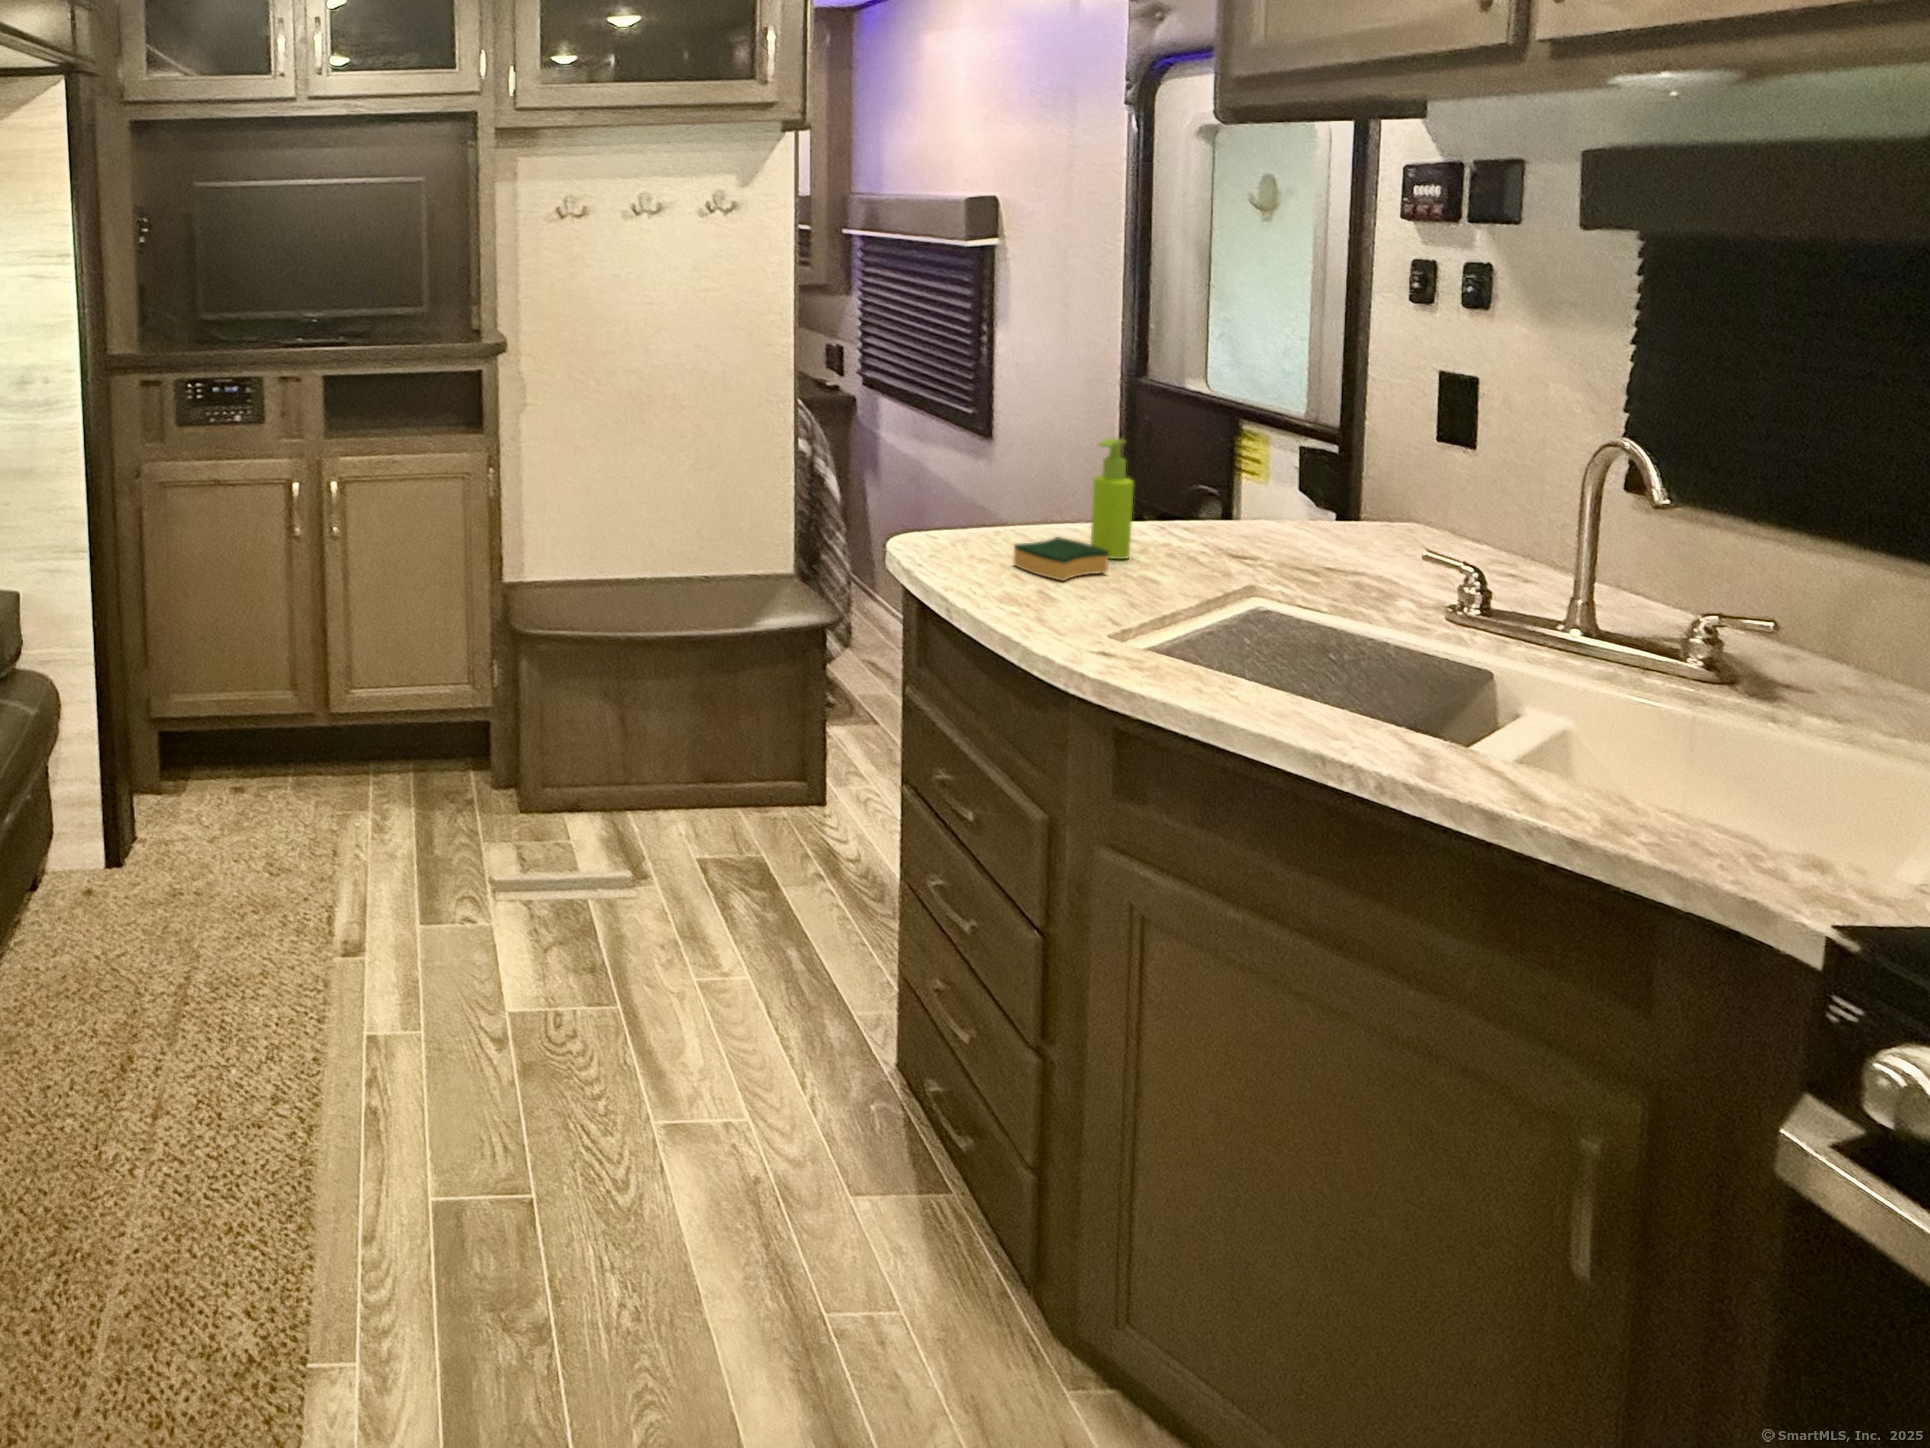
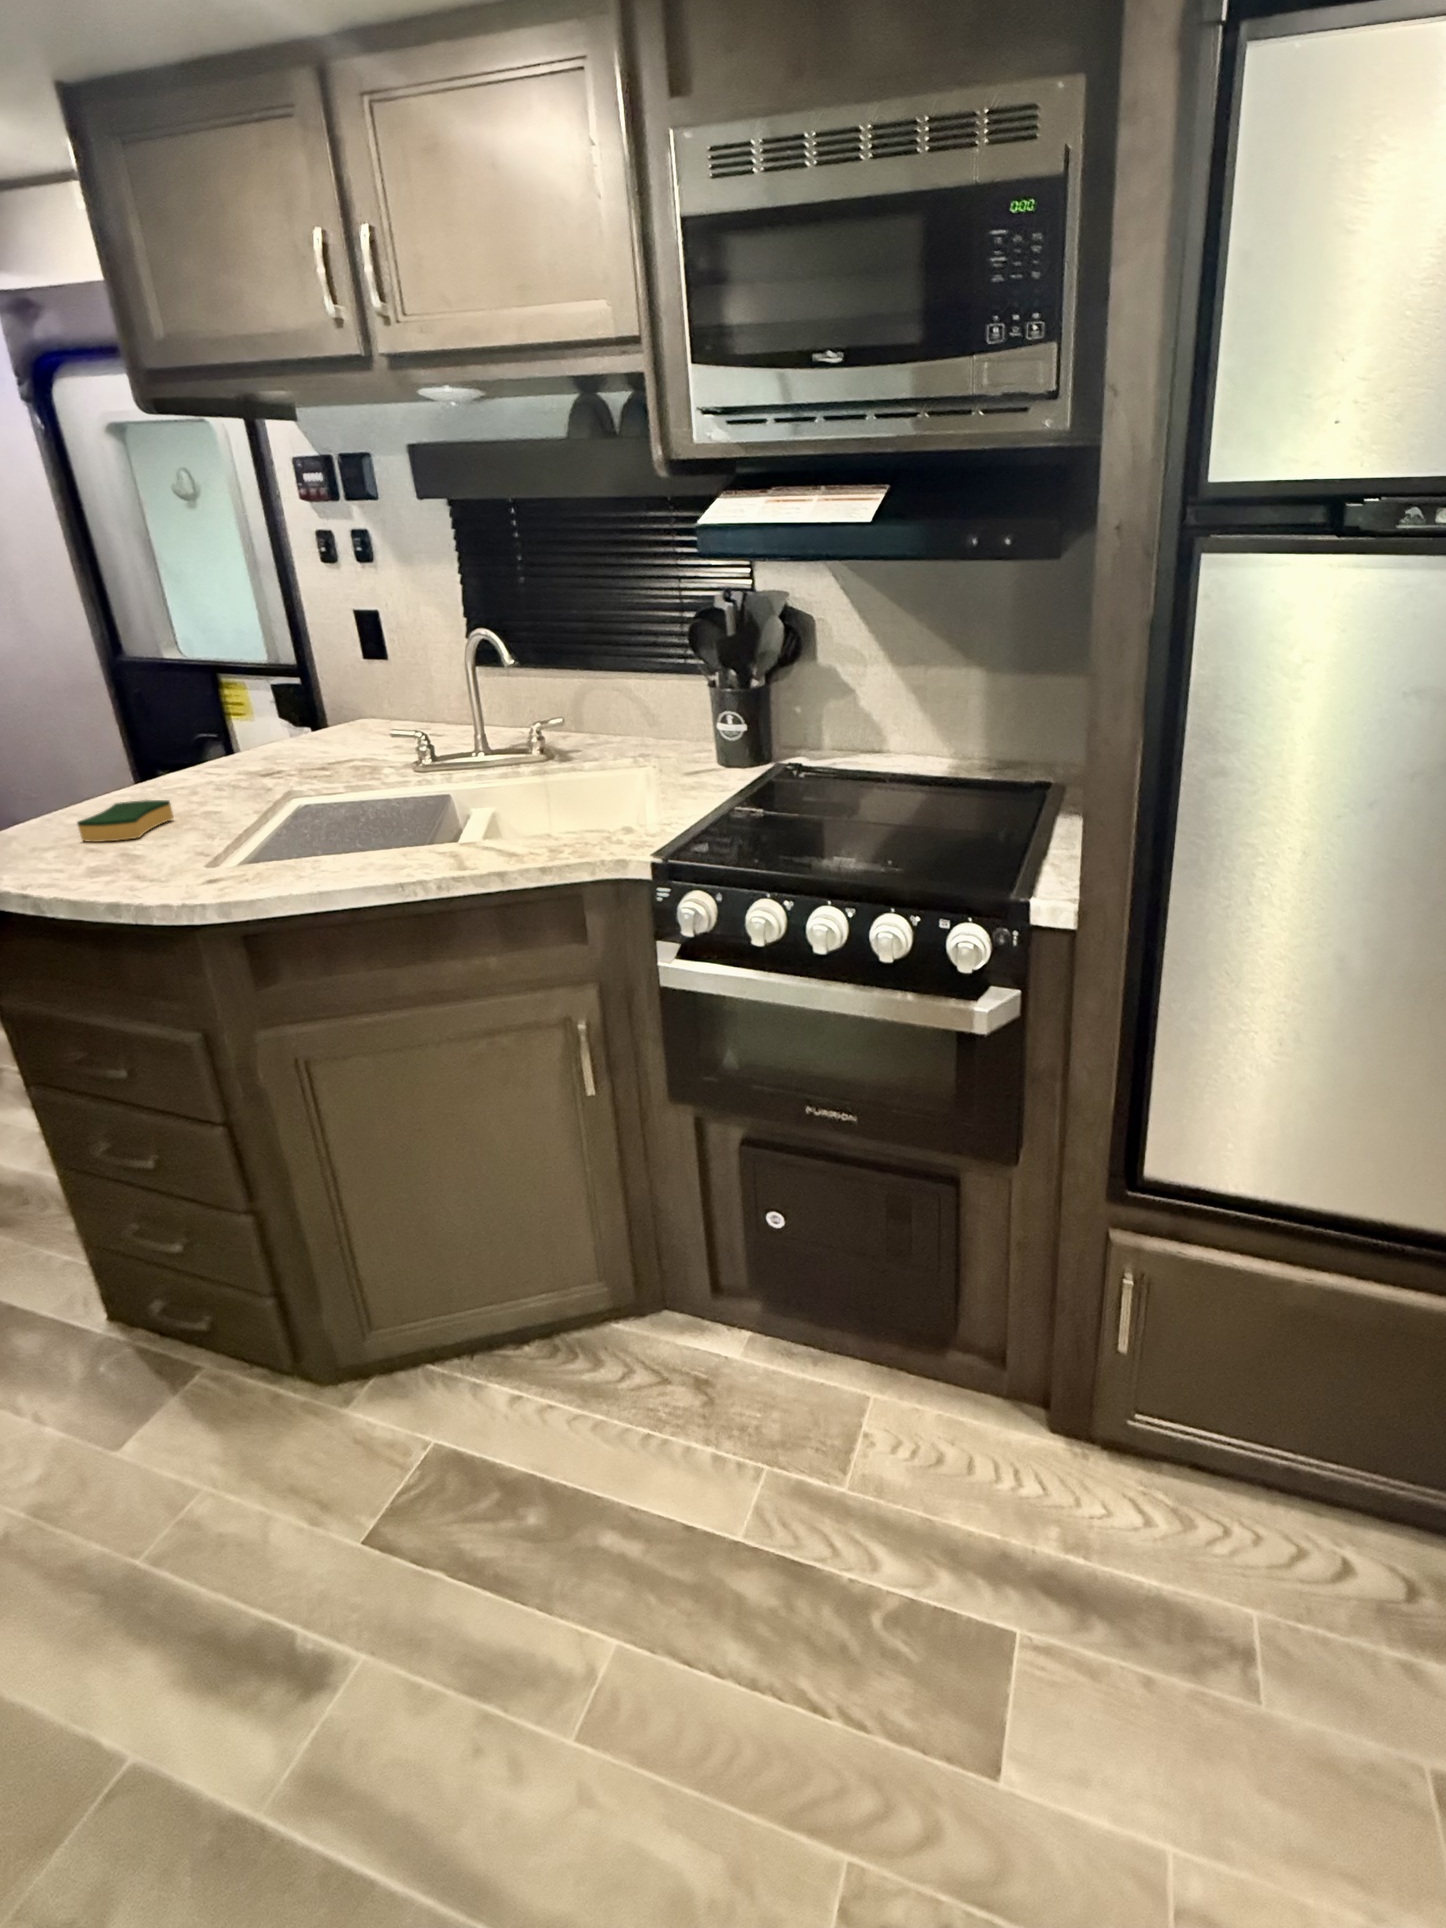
soap dispenser: present [1091,438,1134,559] -> none [127,703,185,809]

